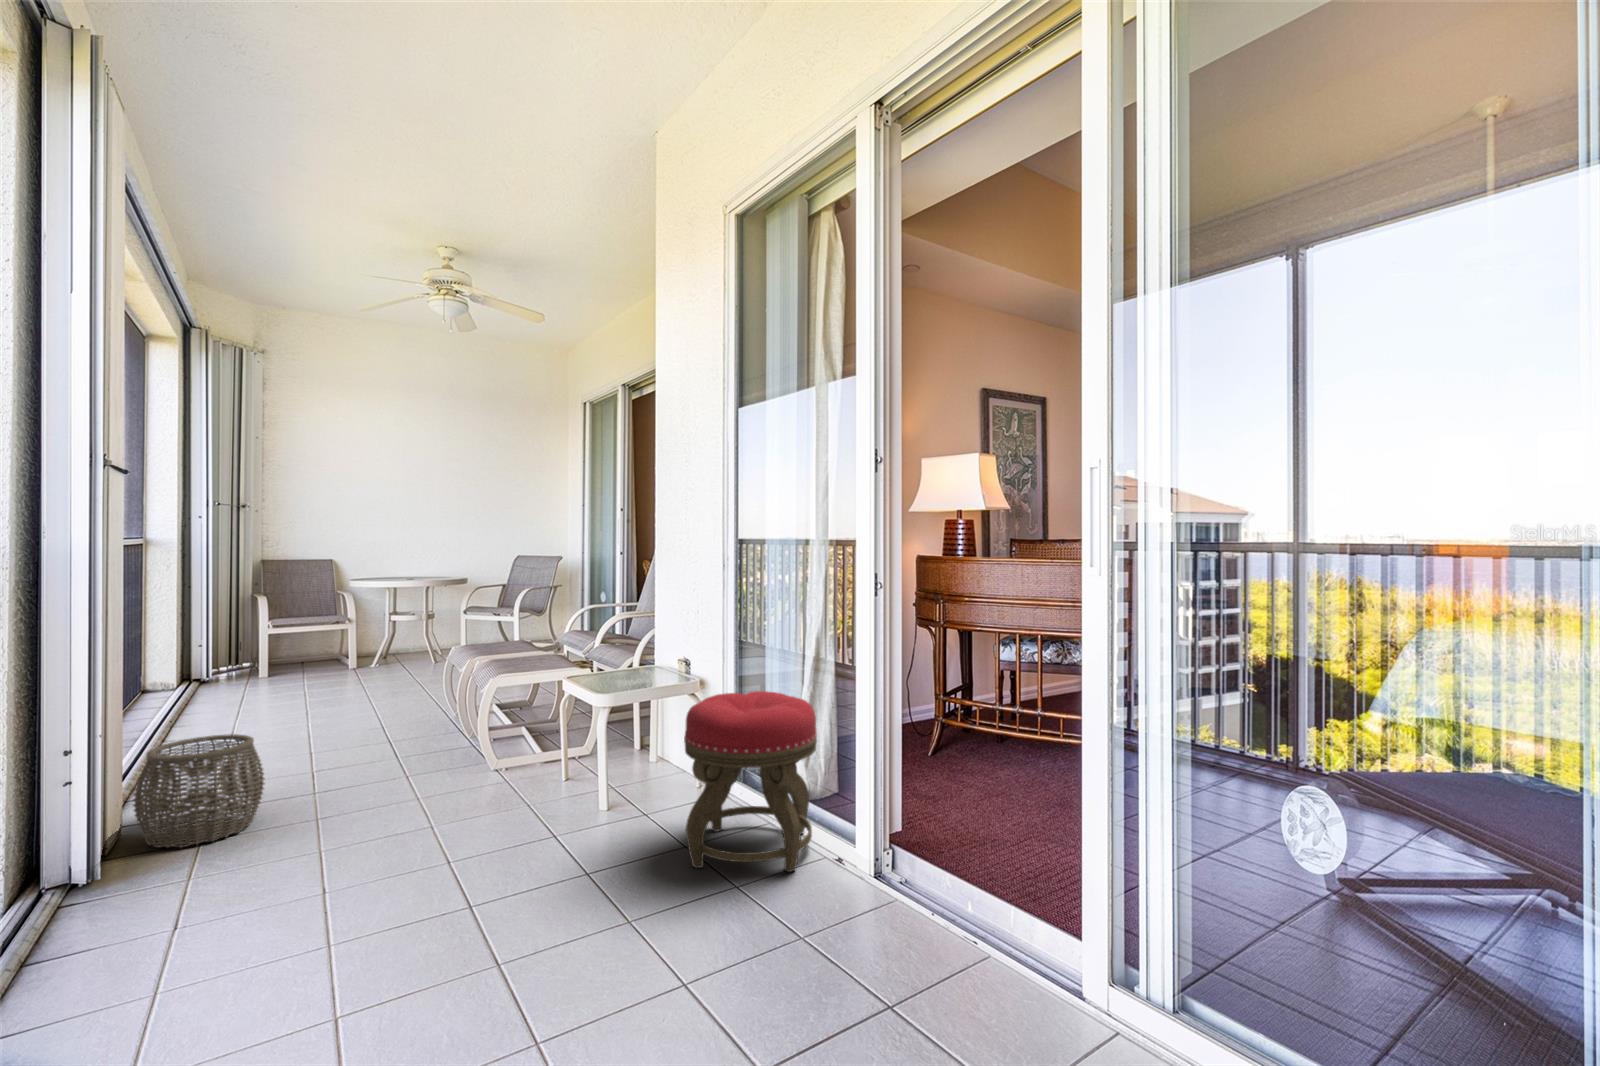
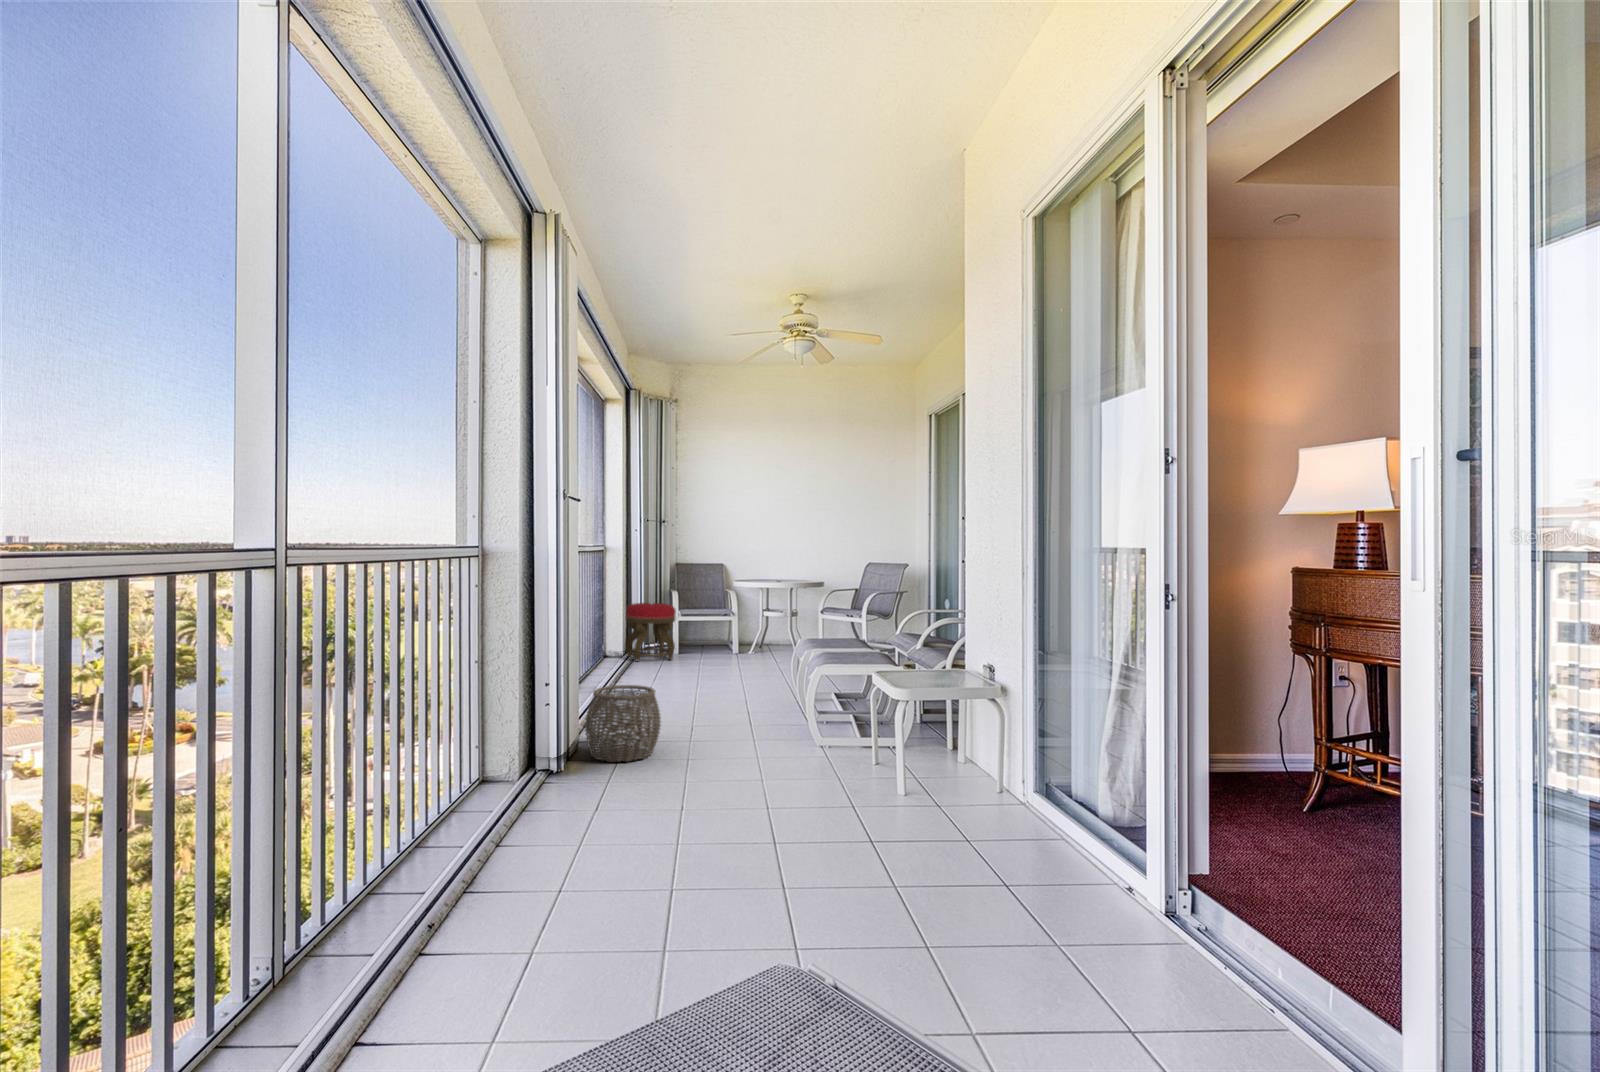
stool: present [684,691,817,872] -> present [626,603,676,661]

